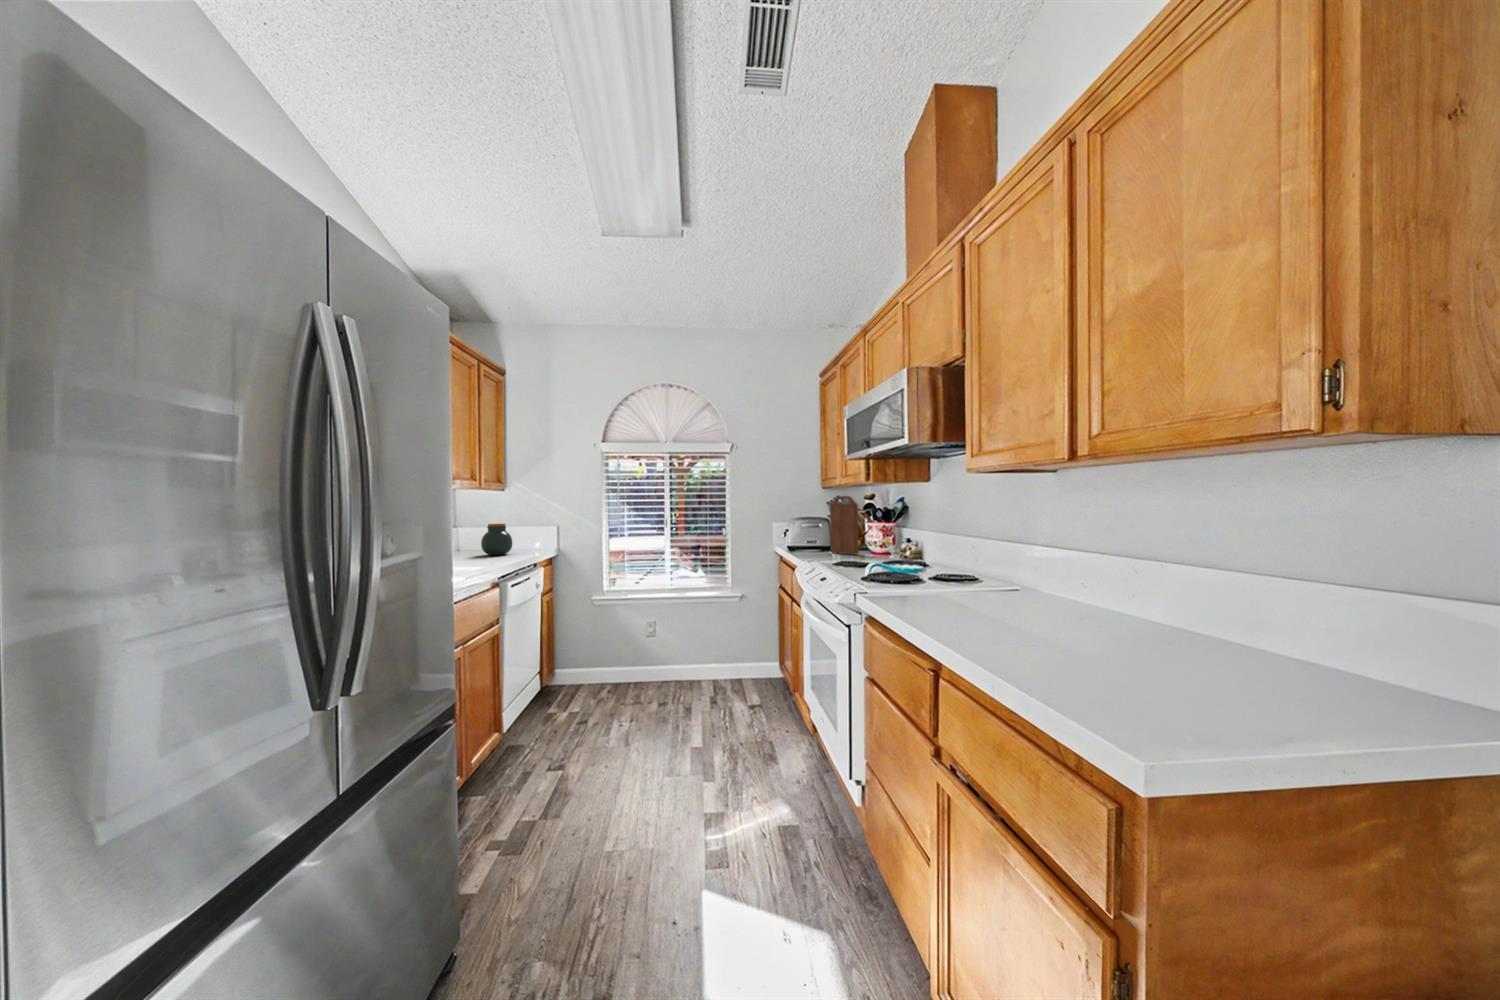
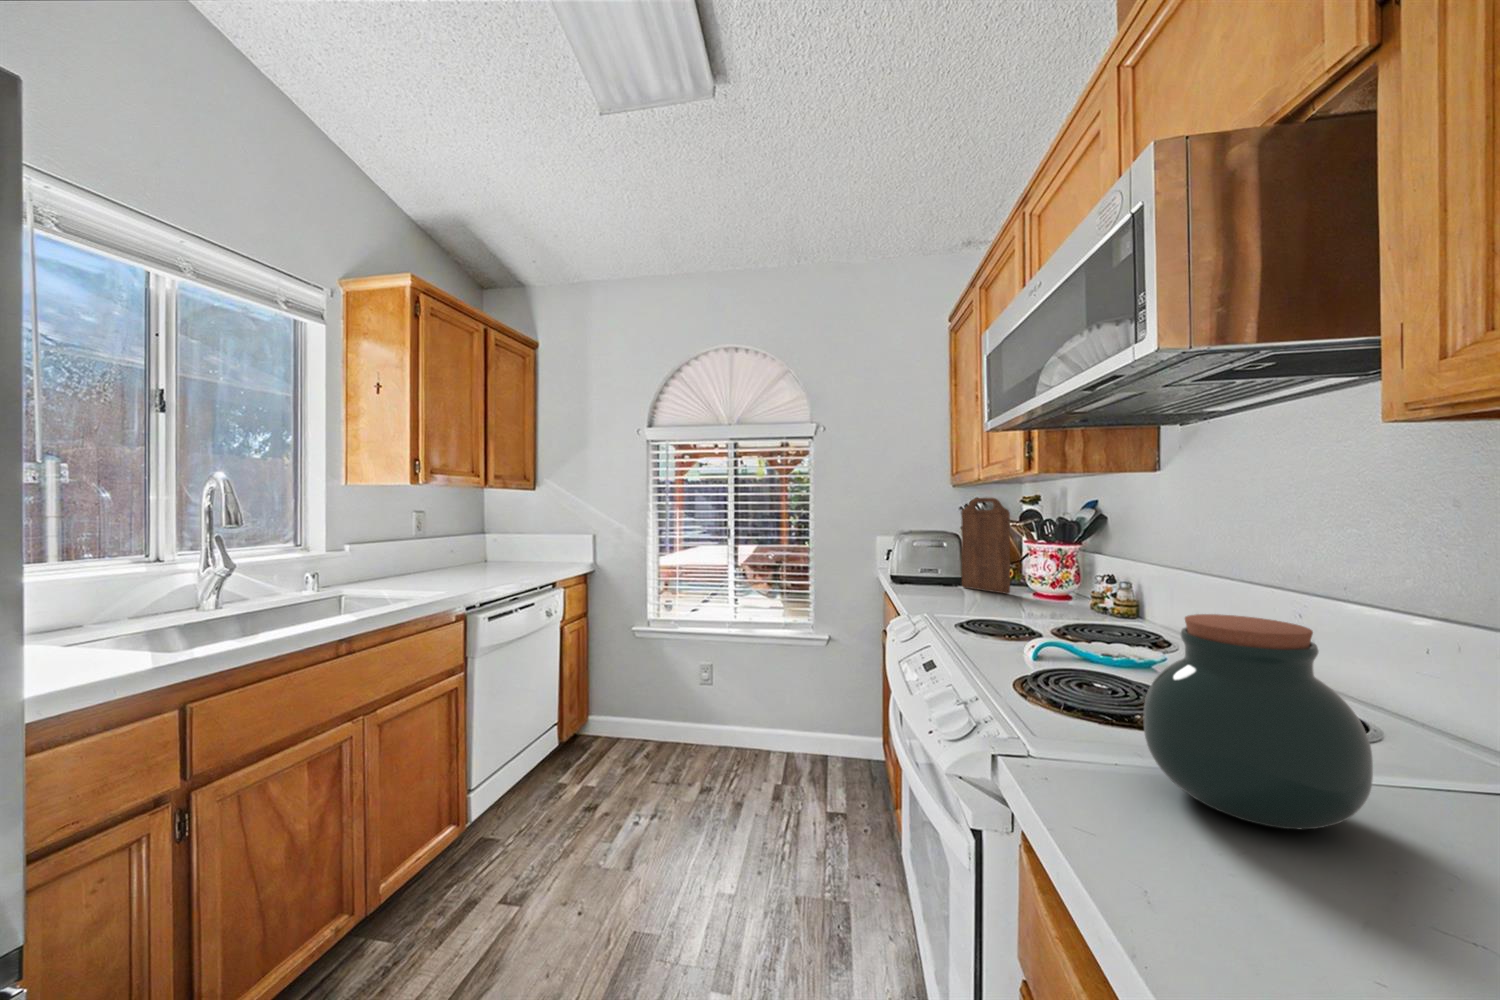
jar: present [481,524,512,555] -> present [1144,614,1373,829]

